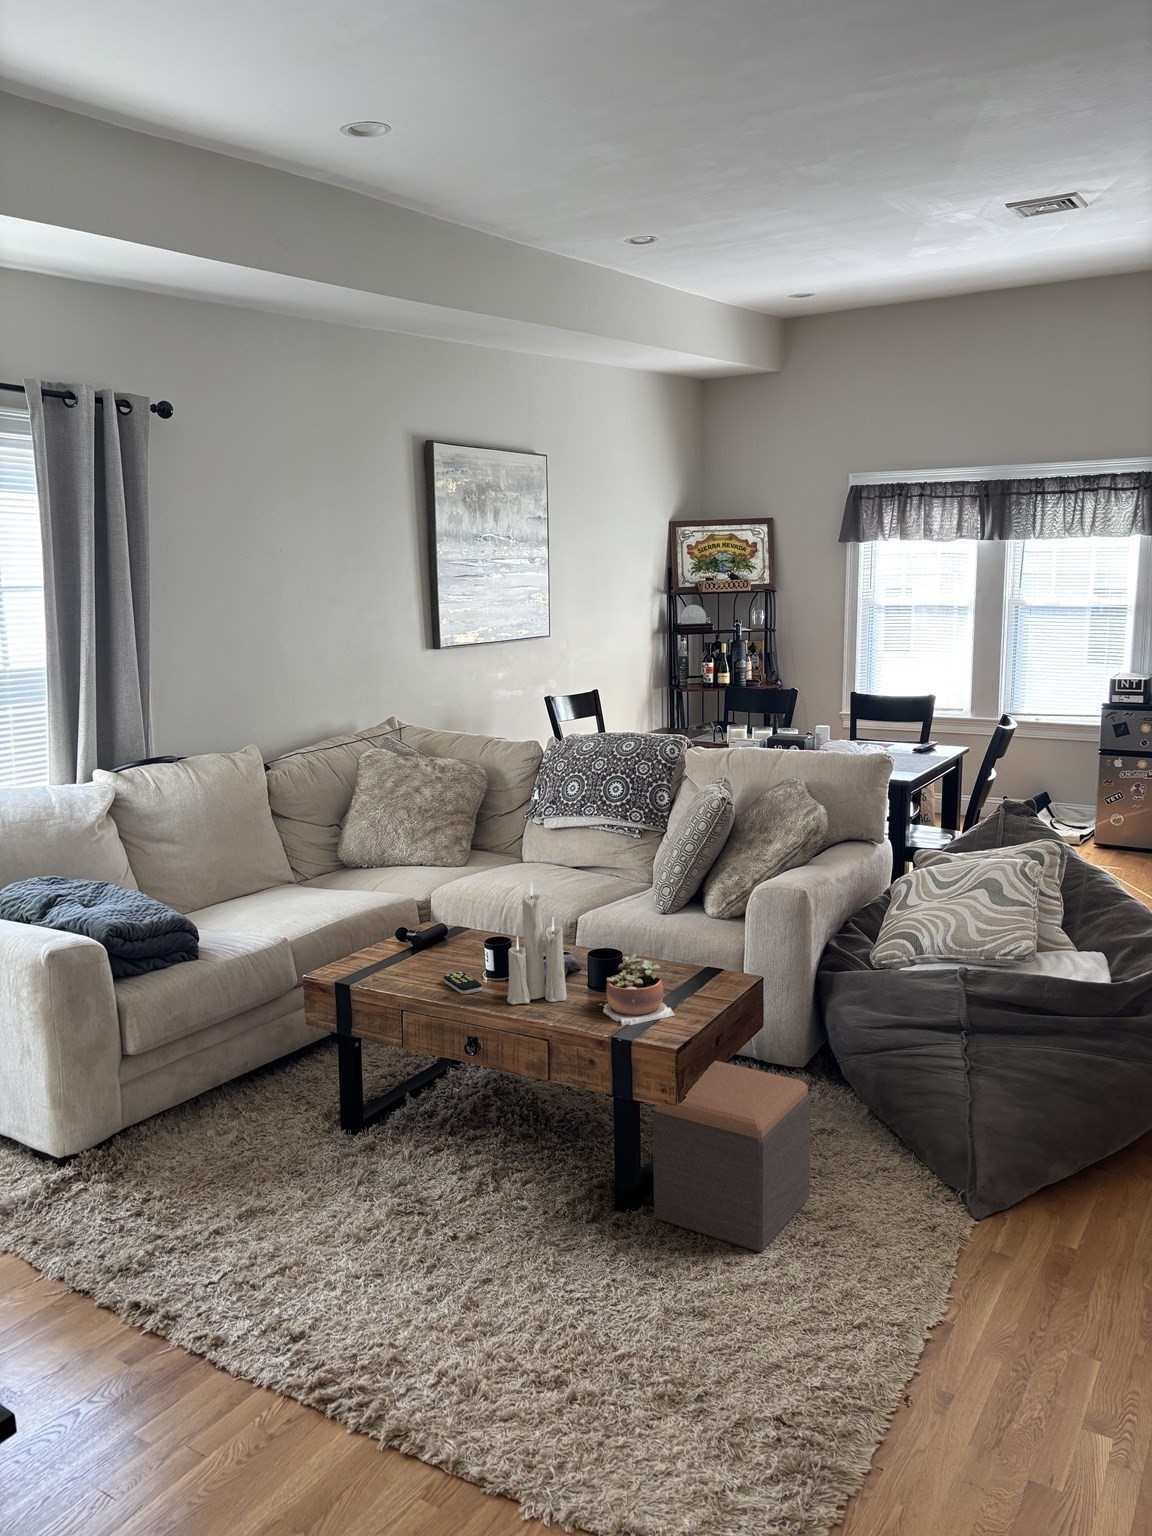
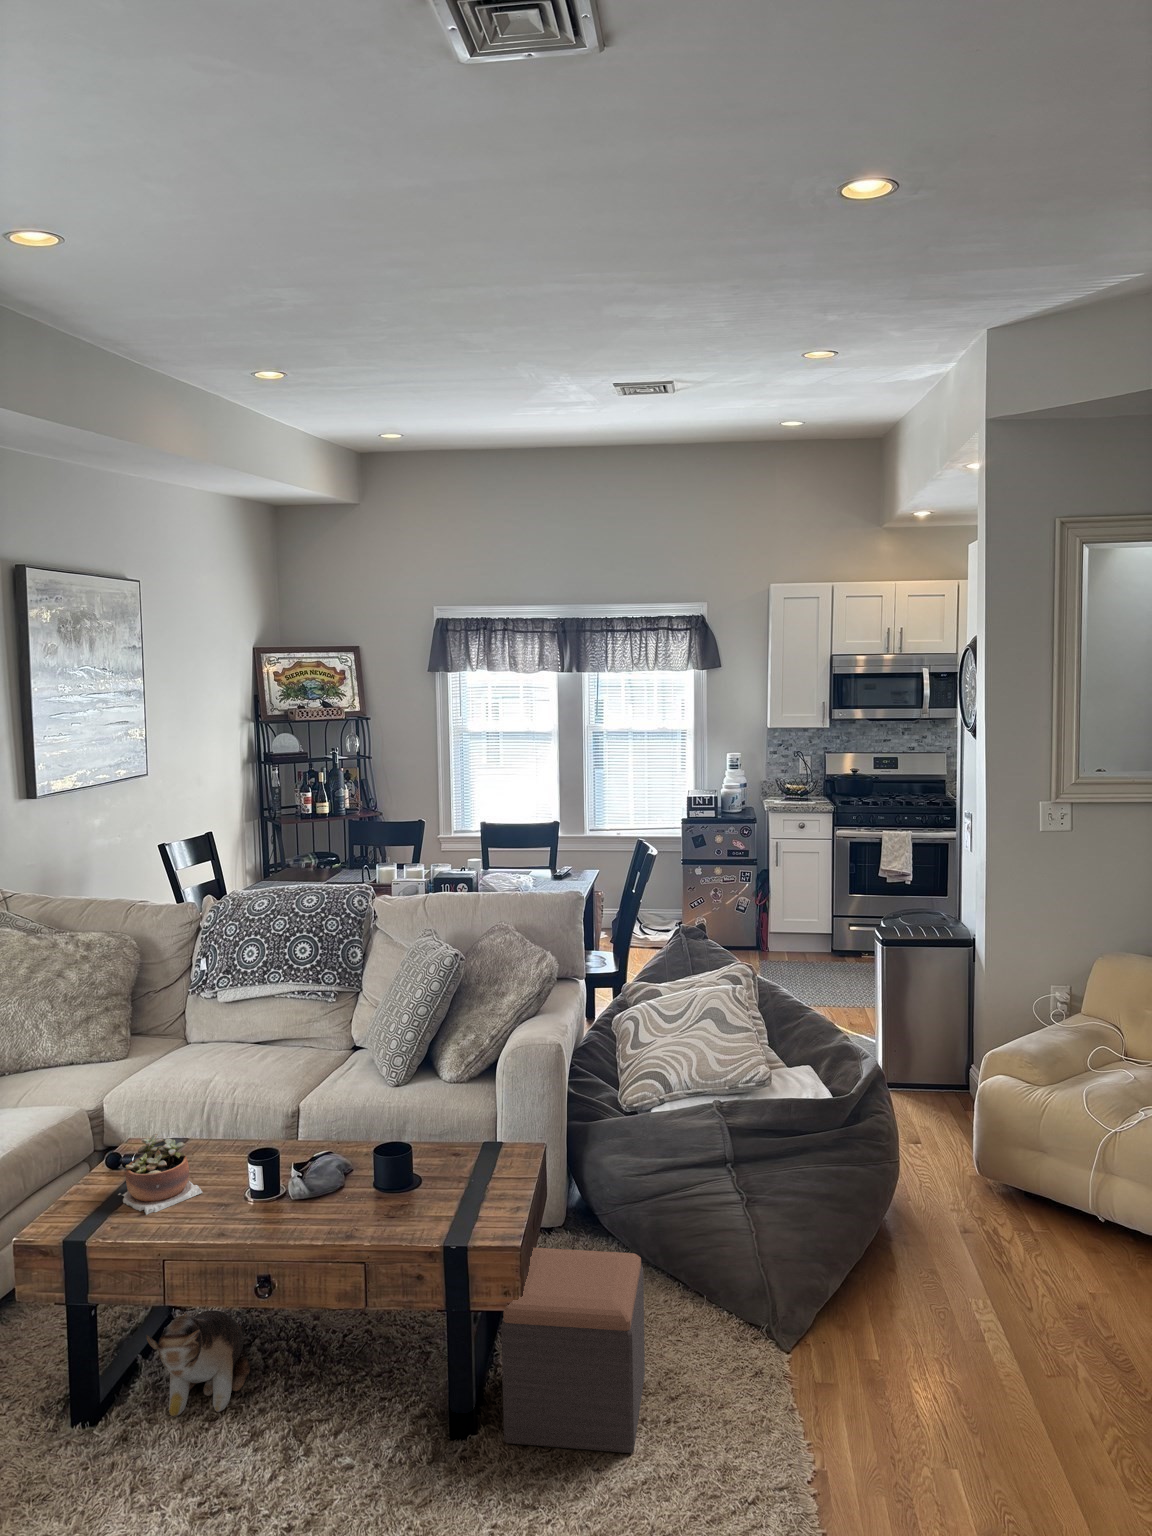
candle: present [507,882,567,1004] -> none [300,1074,367,1228]
succulent plant: present [600,954,674,1025] -> present [118,1134,203,1215]
remote control: present [444,972,482,994] -> none [207,1197,260,1226]
plush toy: none [383,1057,491,1144] -> present [146,1310,250,1417]

